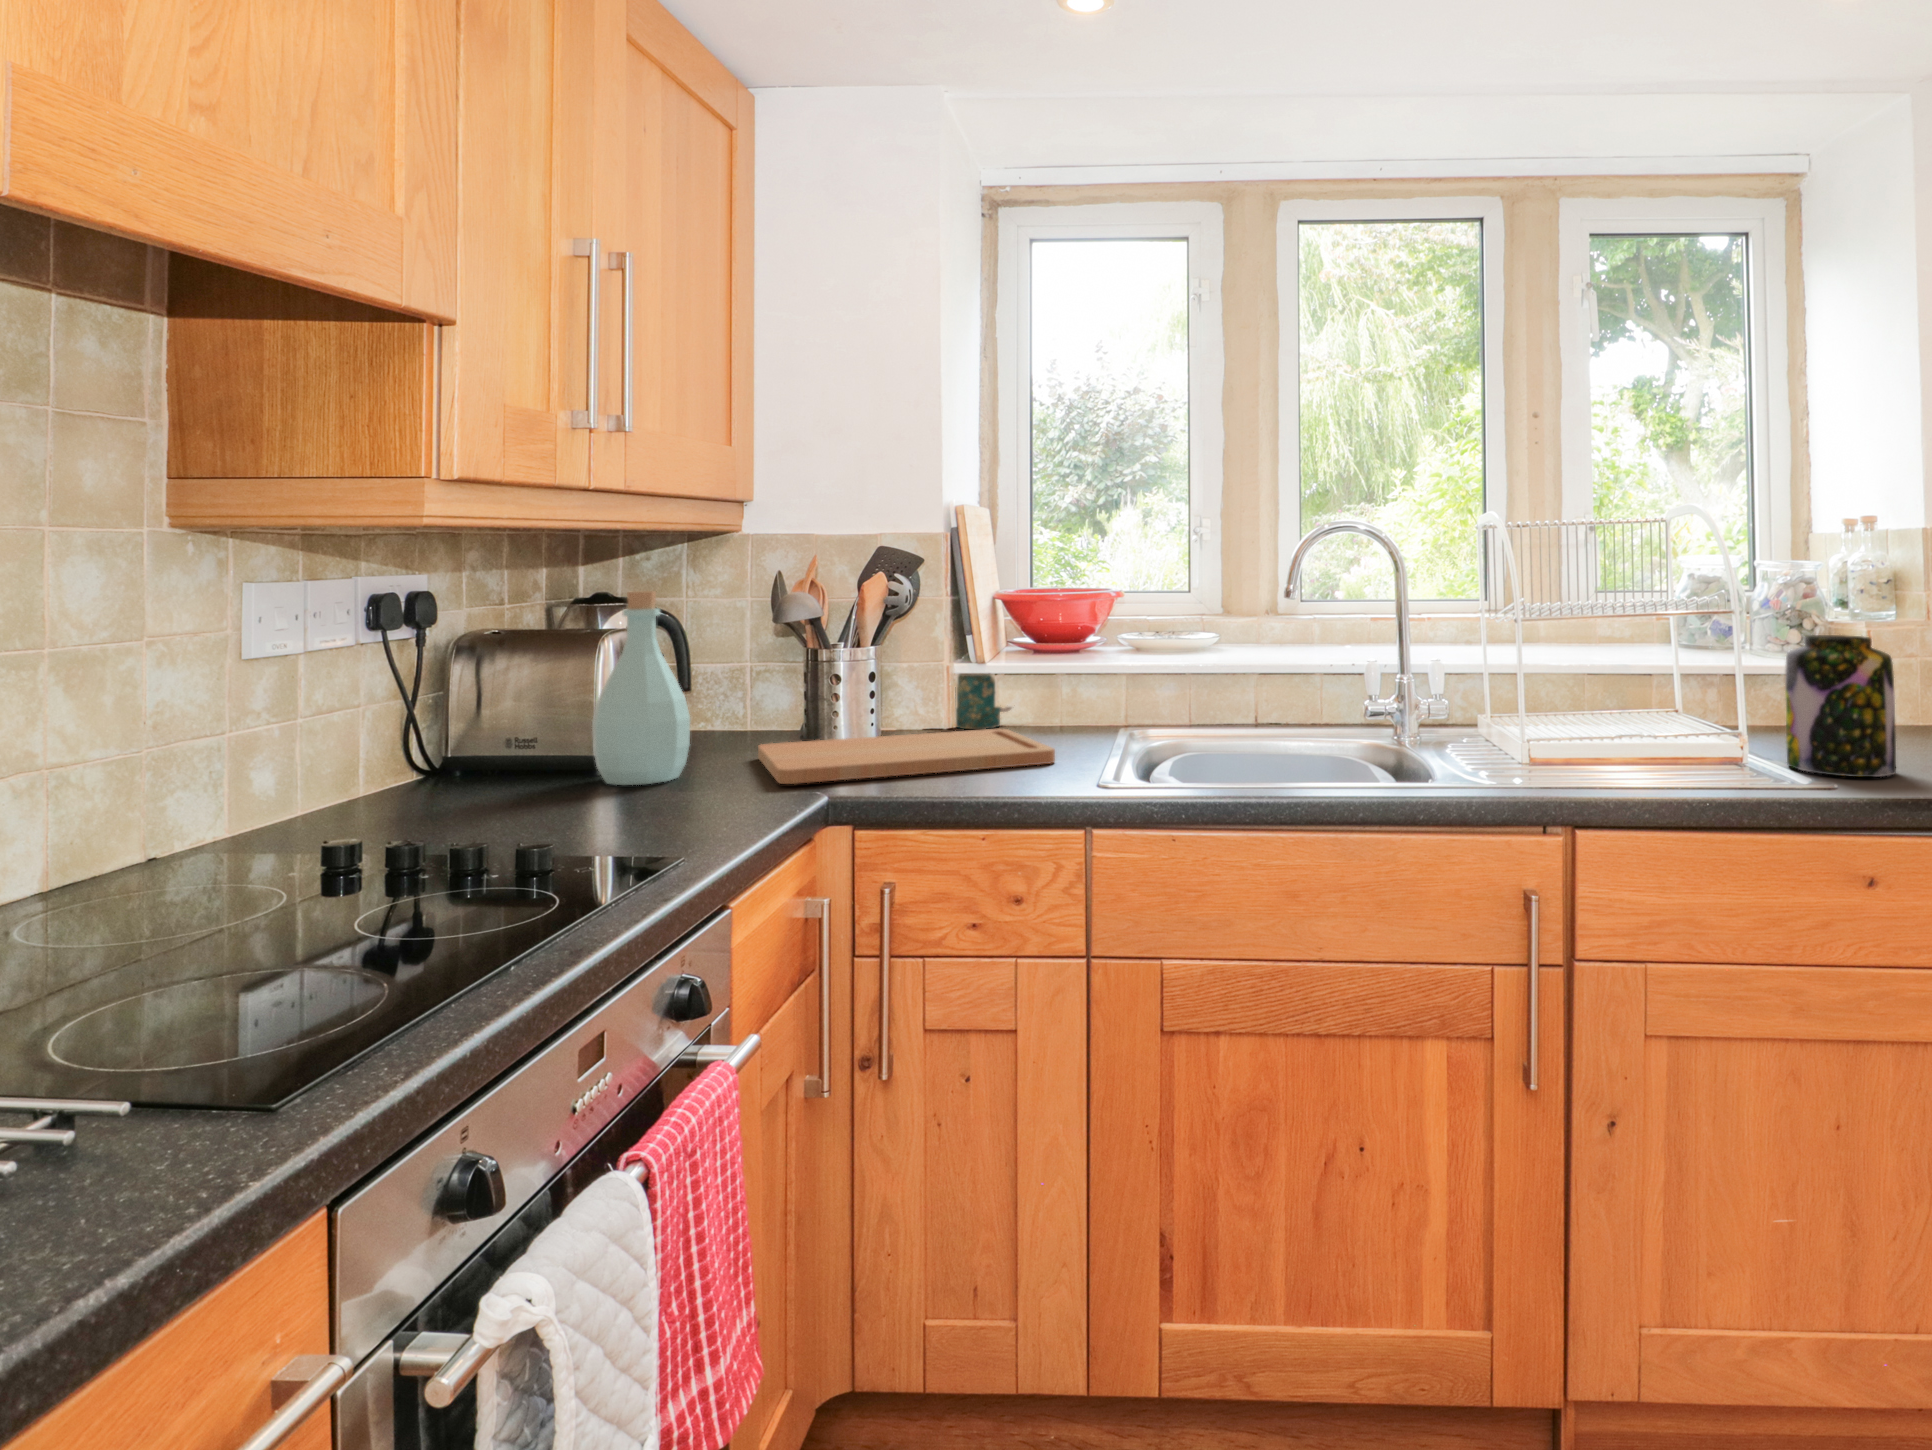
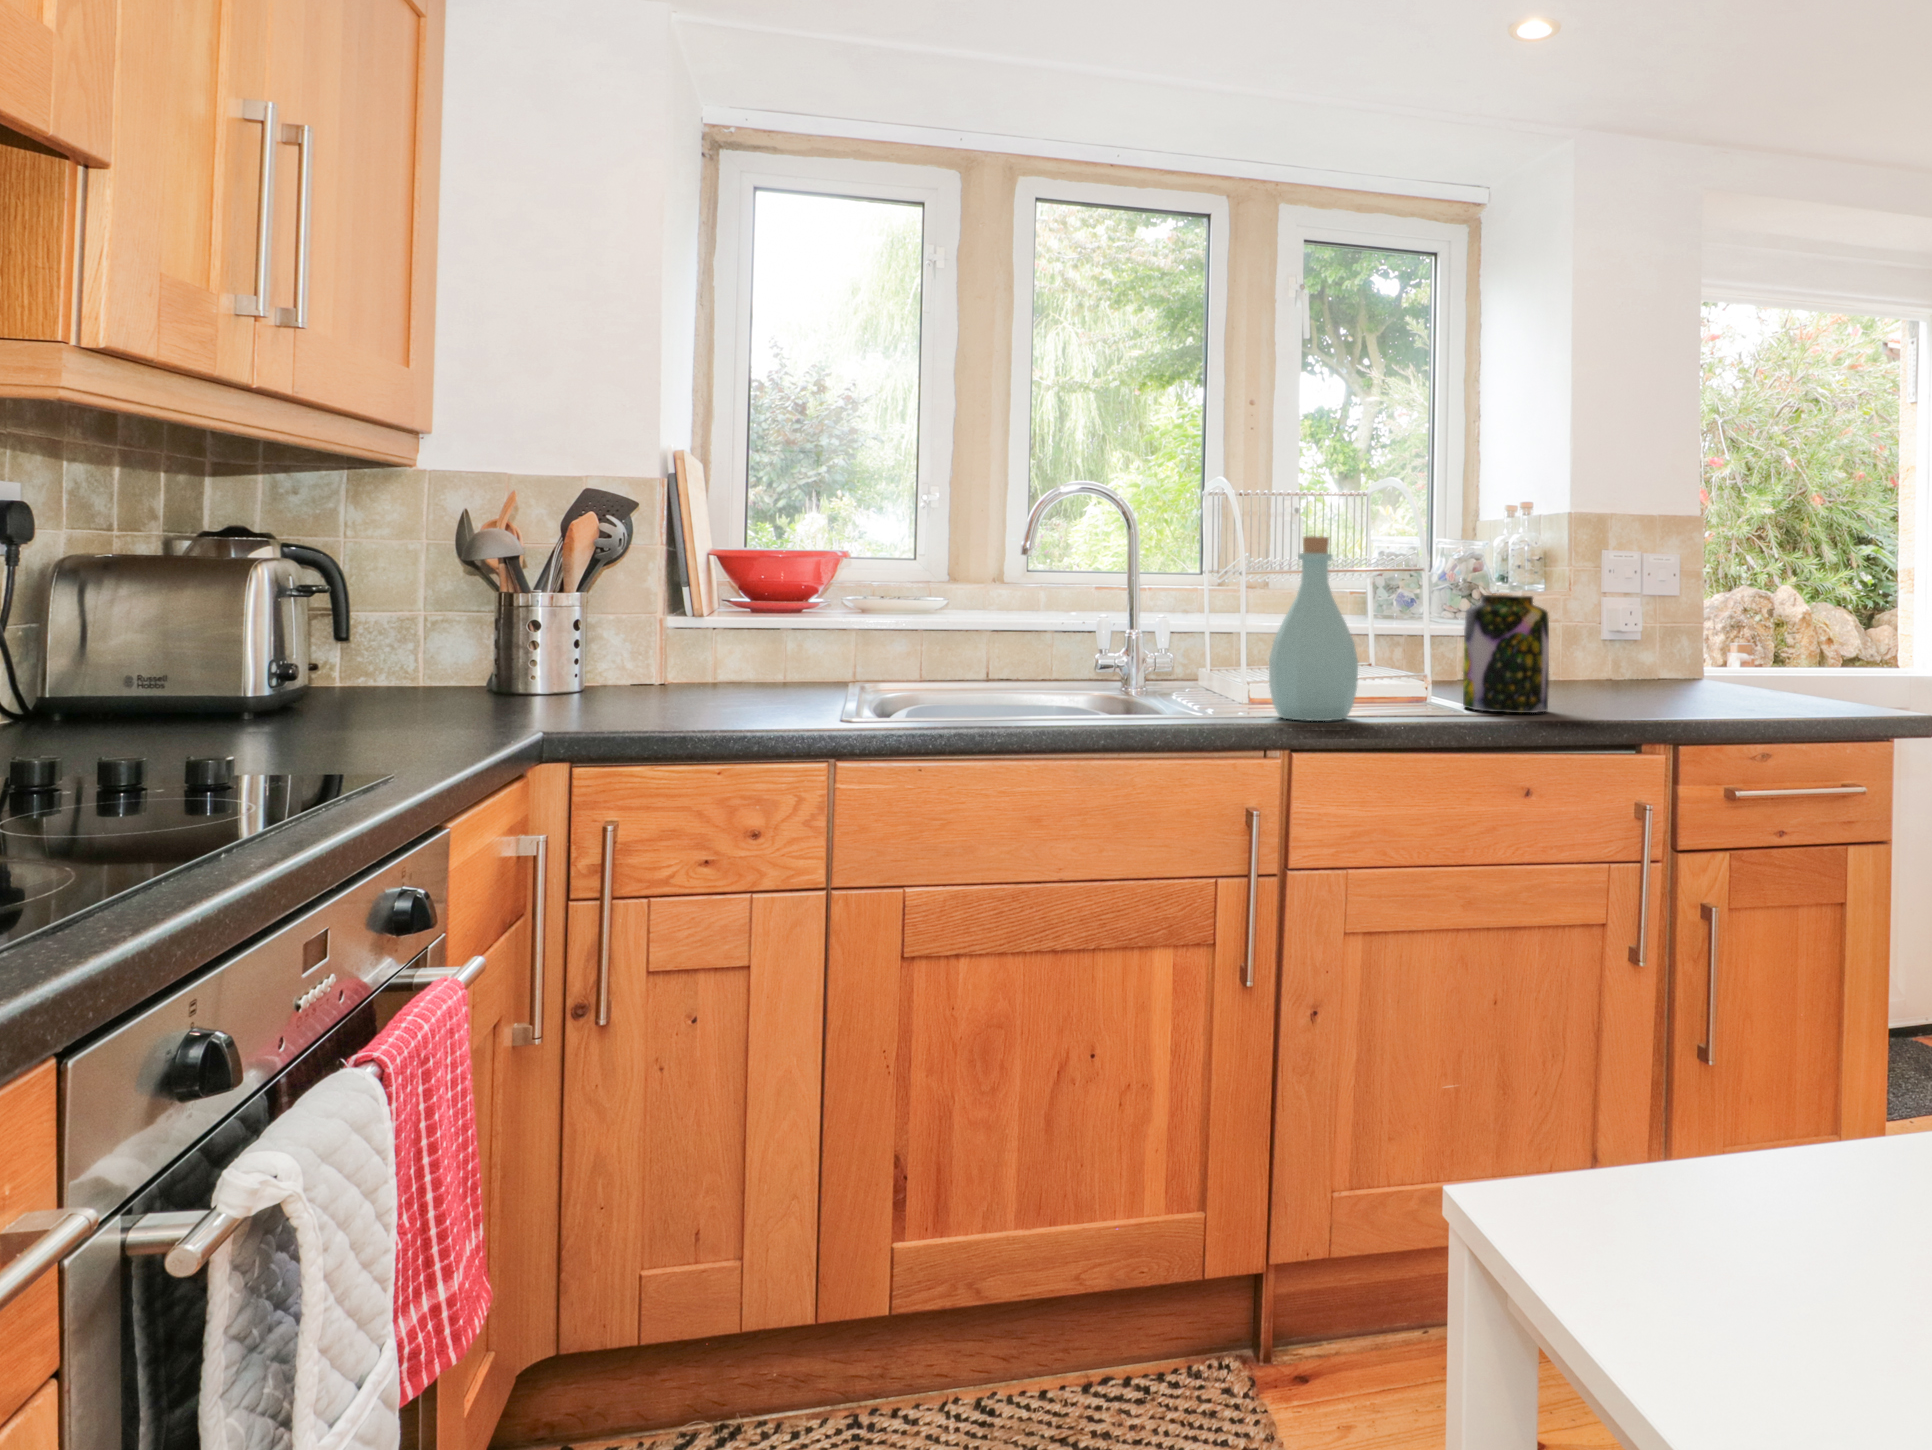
bottle: present [592,591,690,785] -> present [1269,536,1358,721]
mug: present [956,674,1012,729] -> none [661,628,729,687]
cutting board: present [758,729,1055,784] -> none [437,683,786,723]

